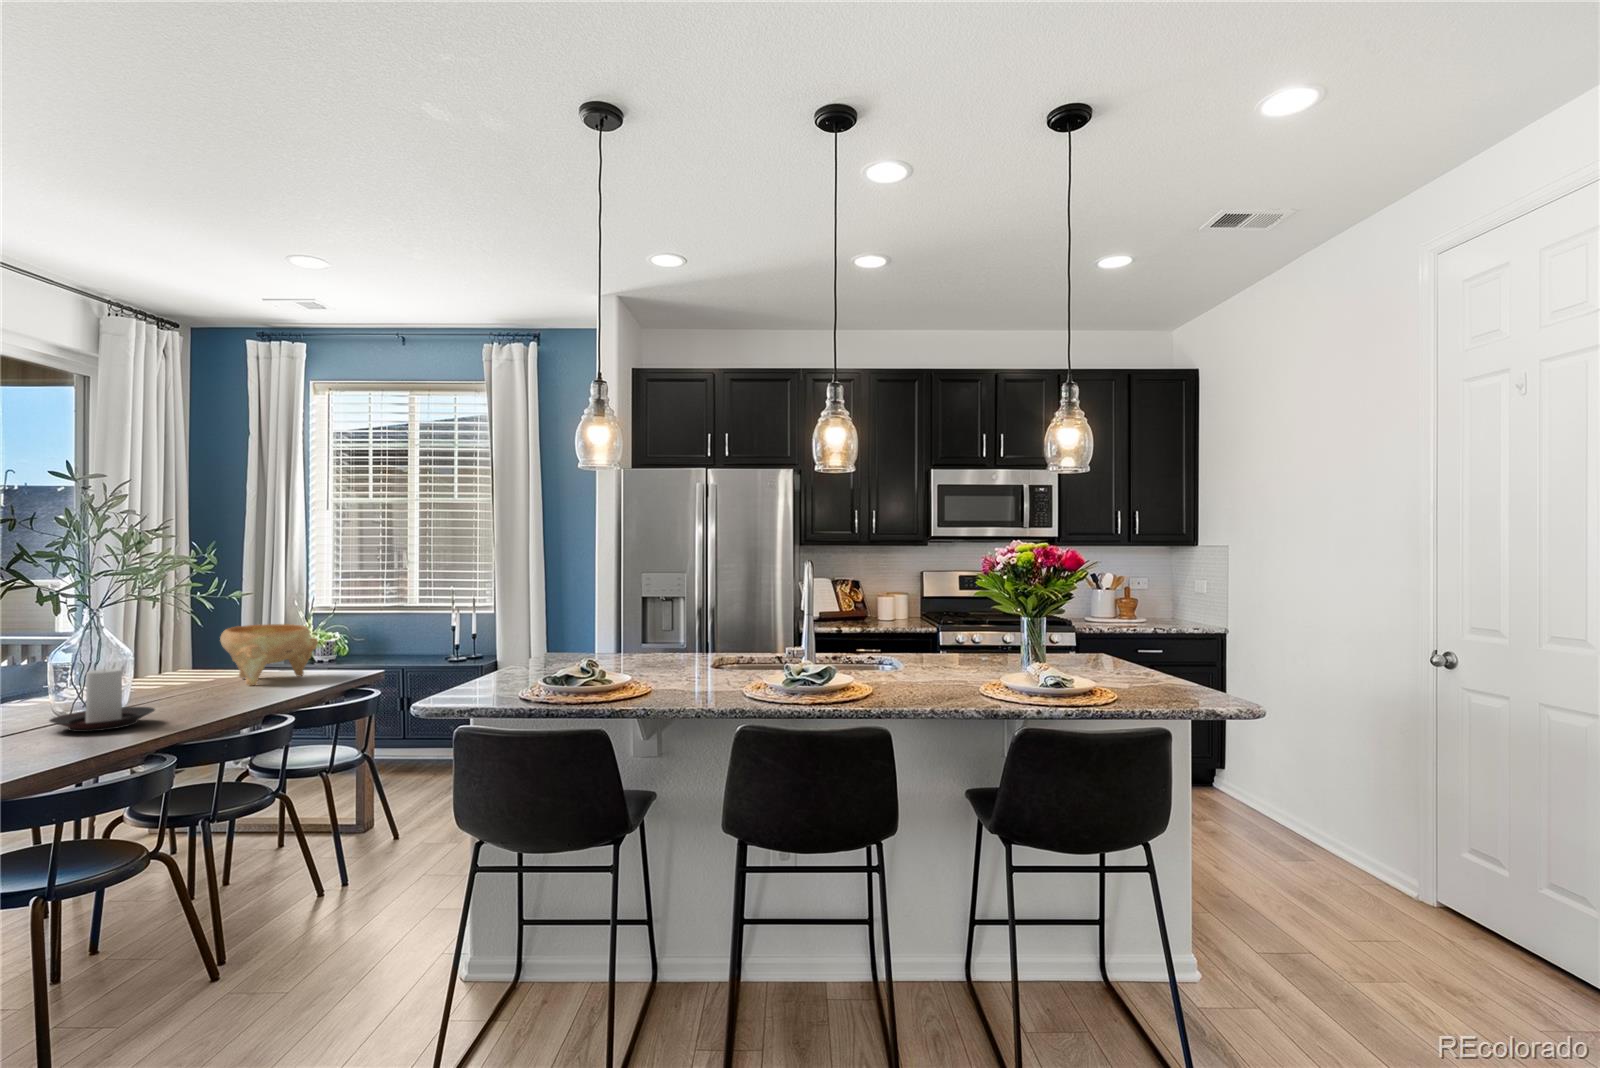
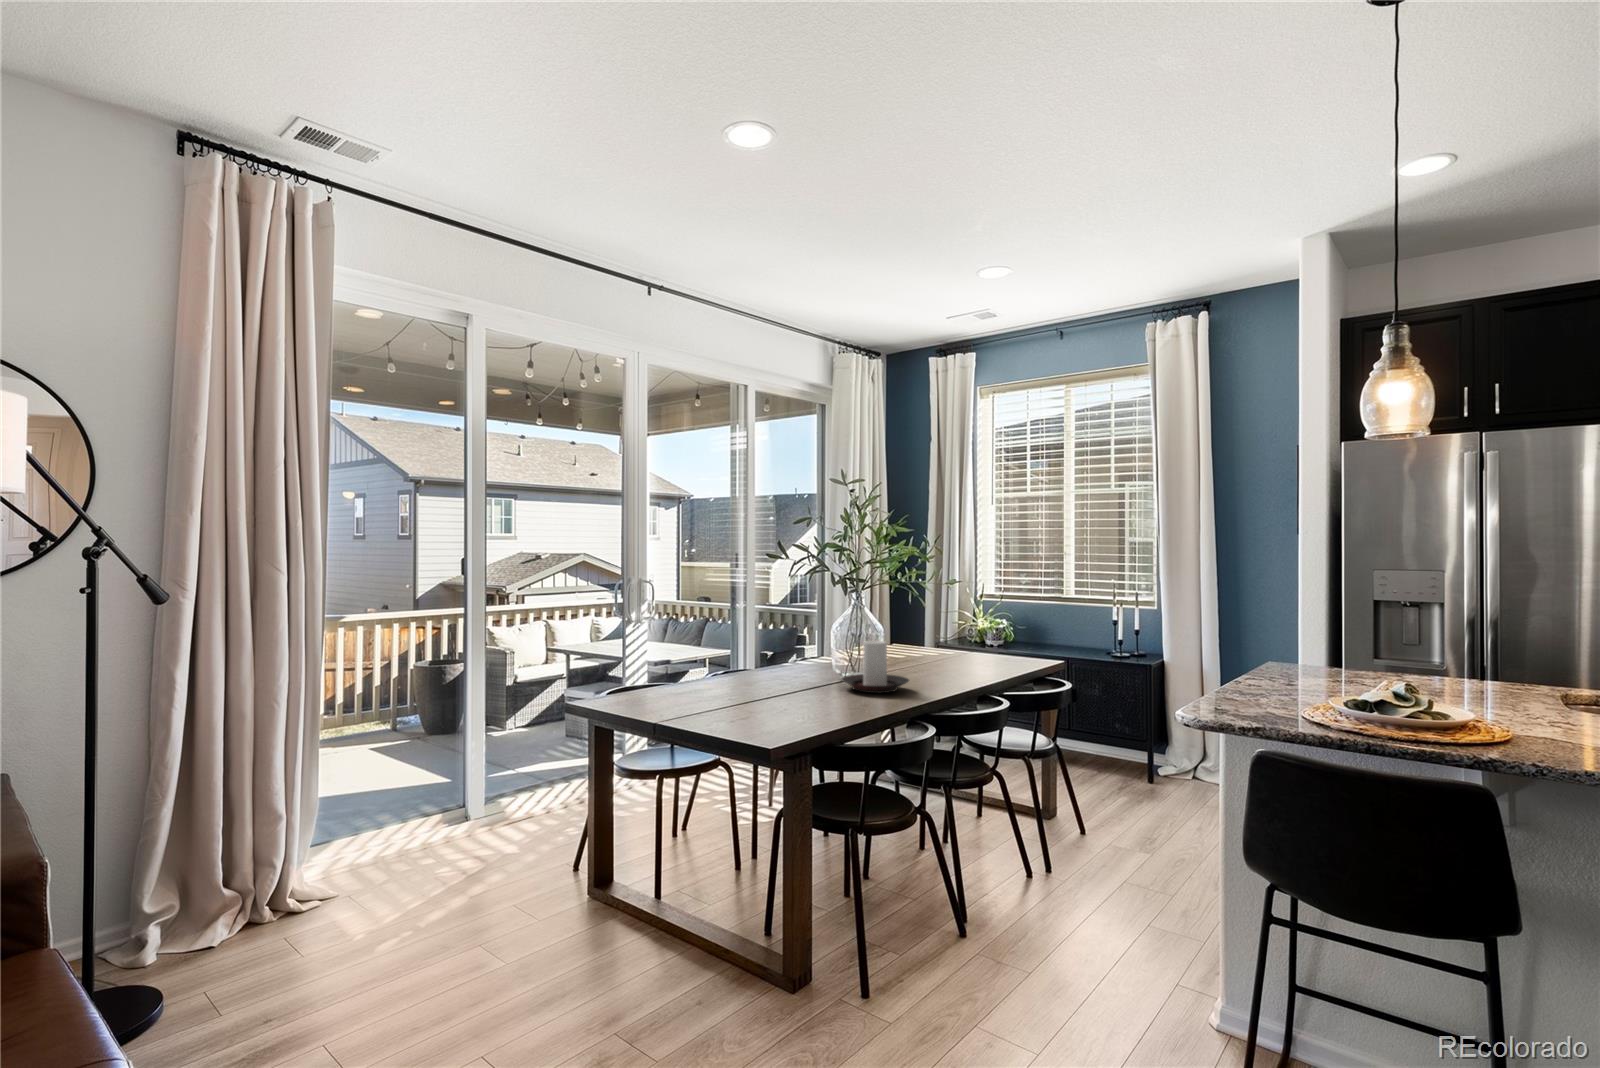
decorative bowl: present [220,624,318,686] -> none [934,609,1010,665]

